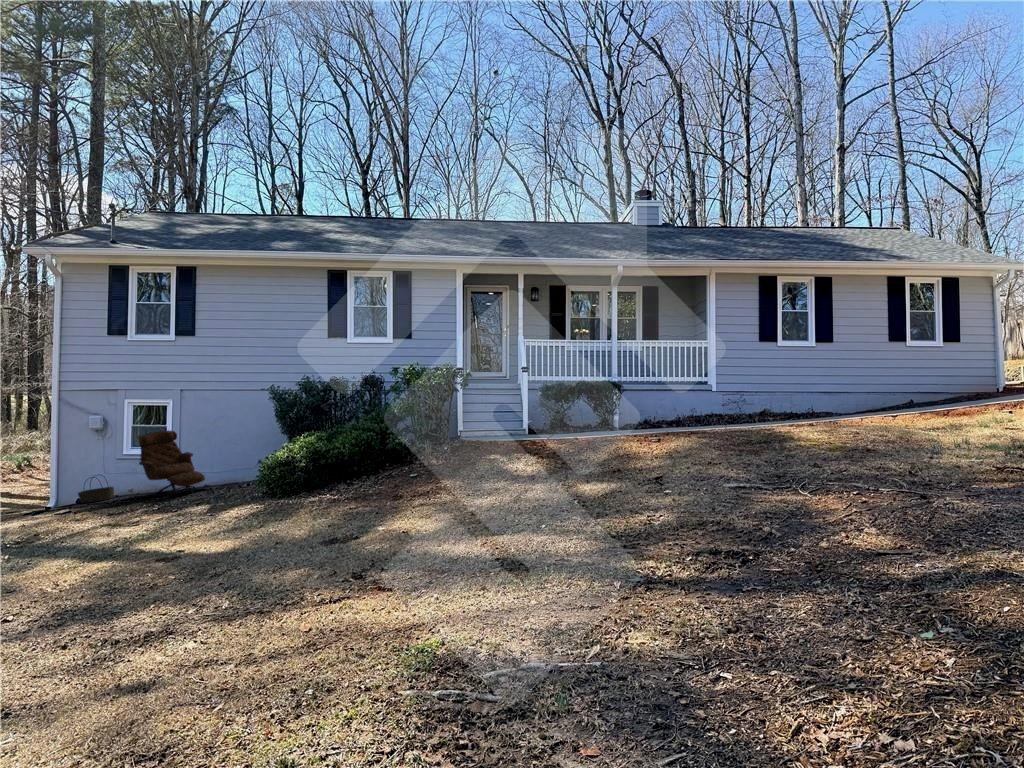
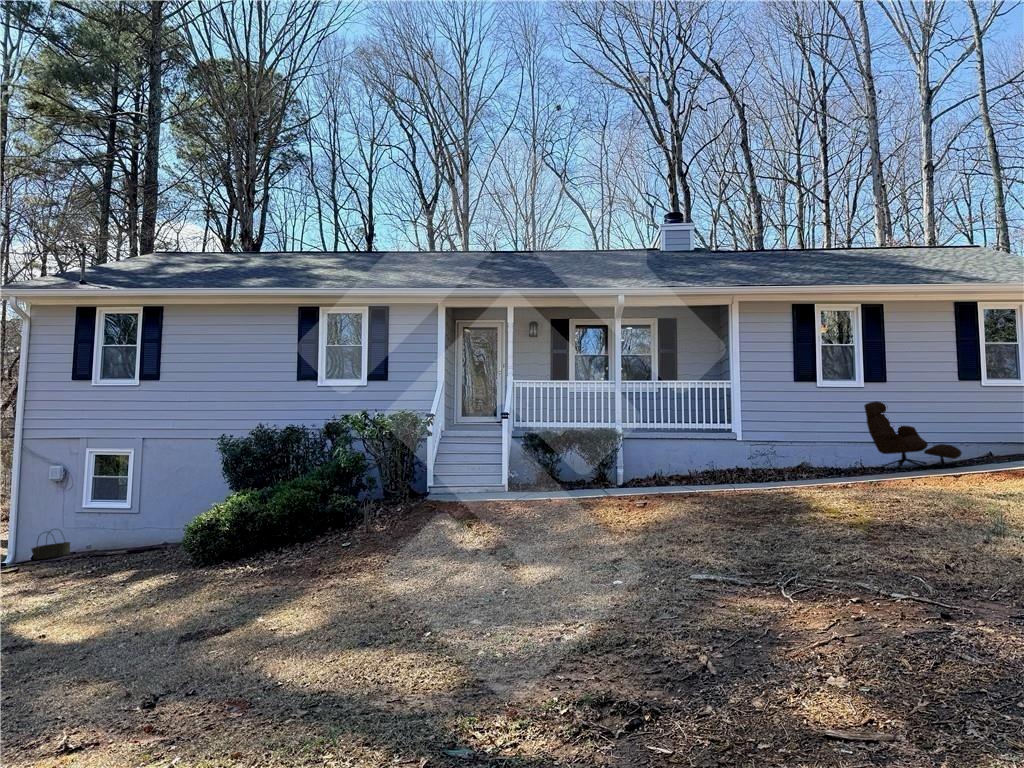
lounge chair: present [139,430,205,496] -> present [864,401,962,470]

